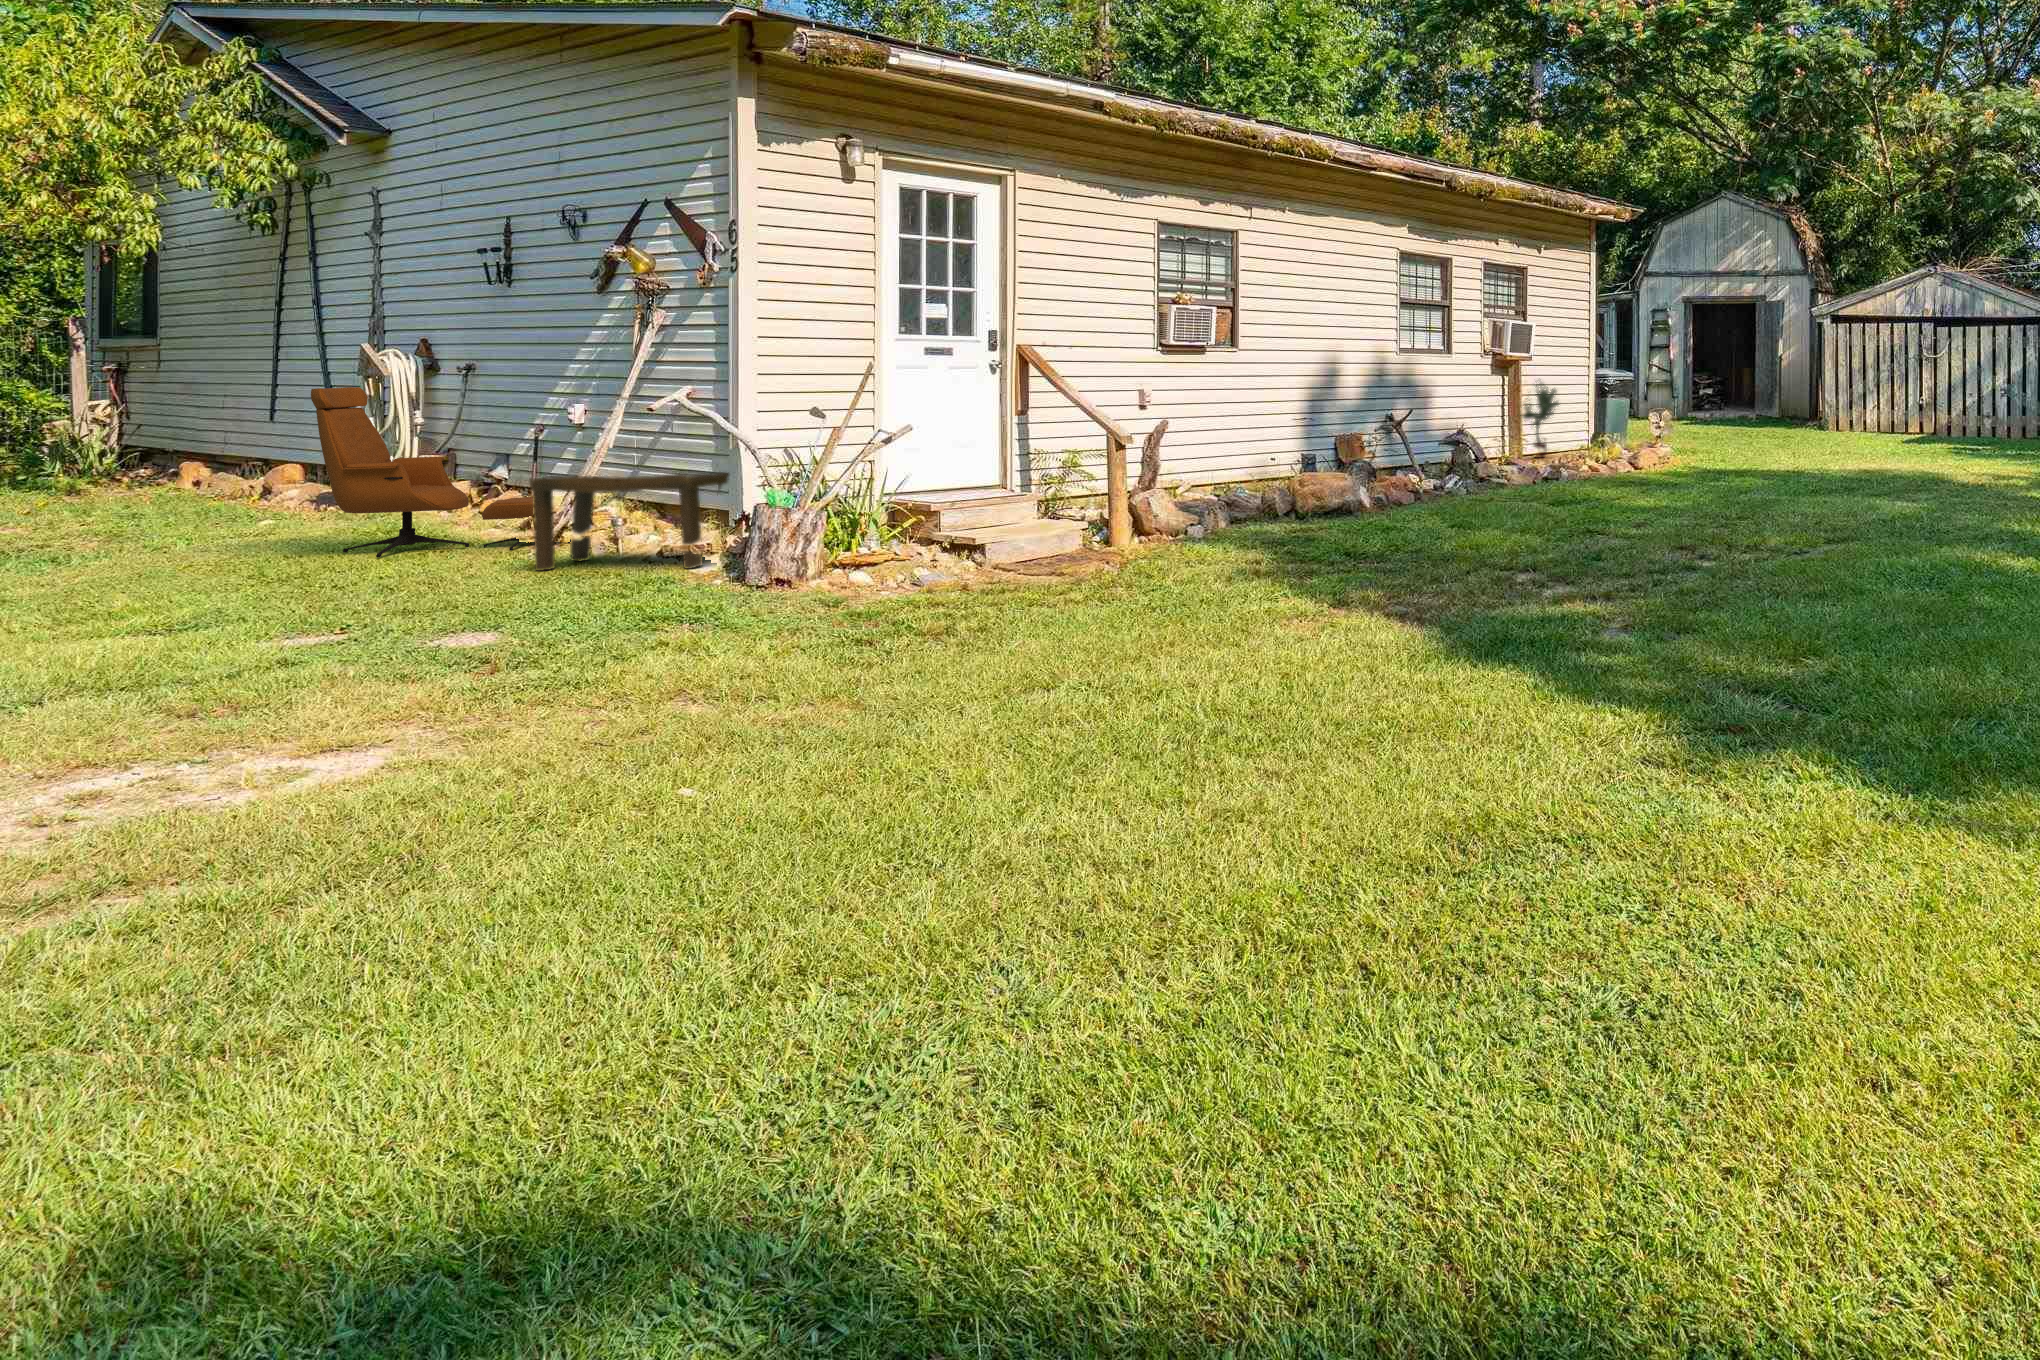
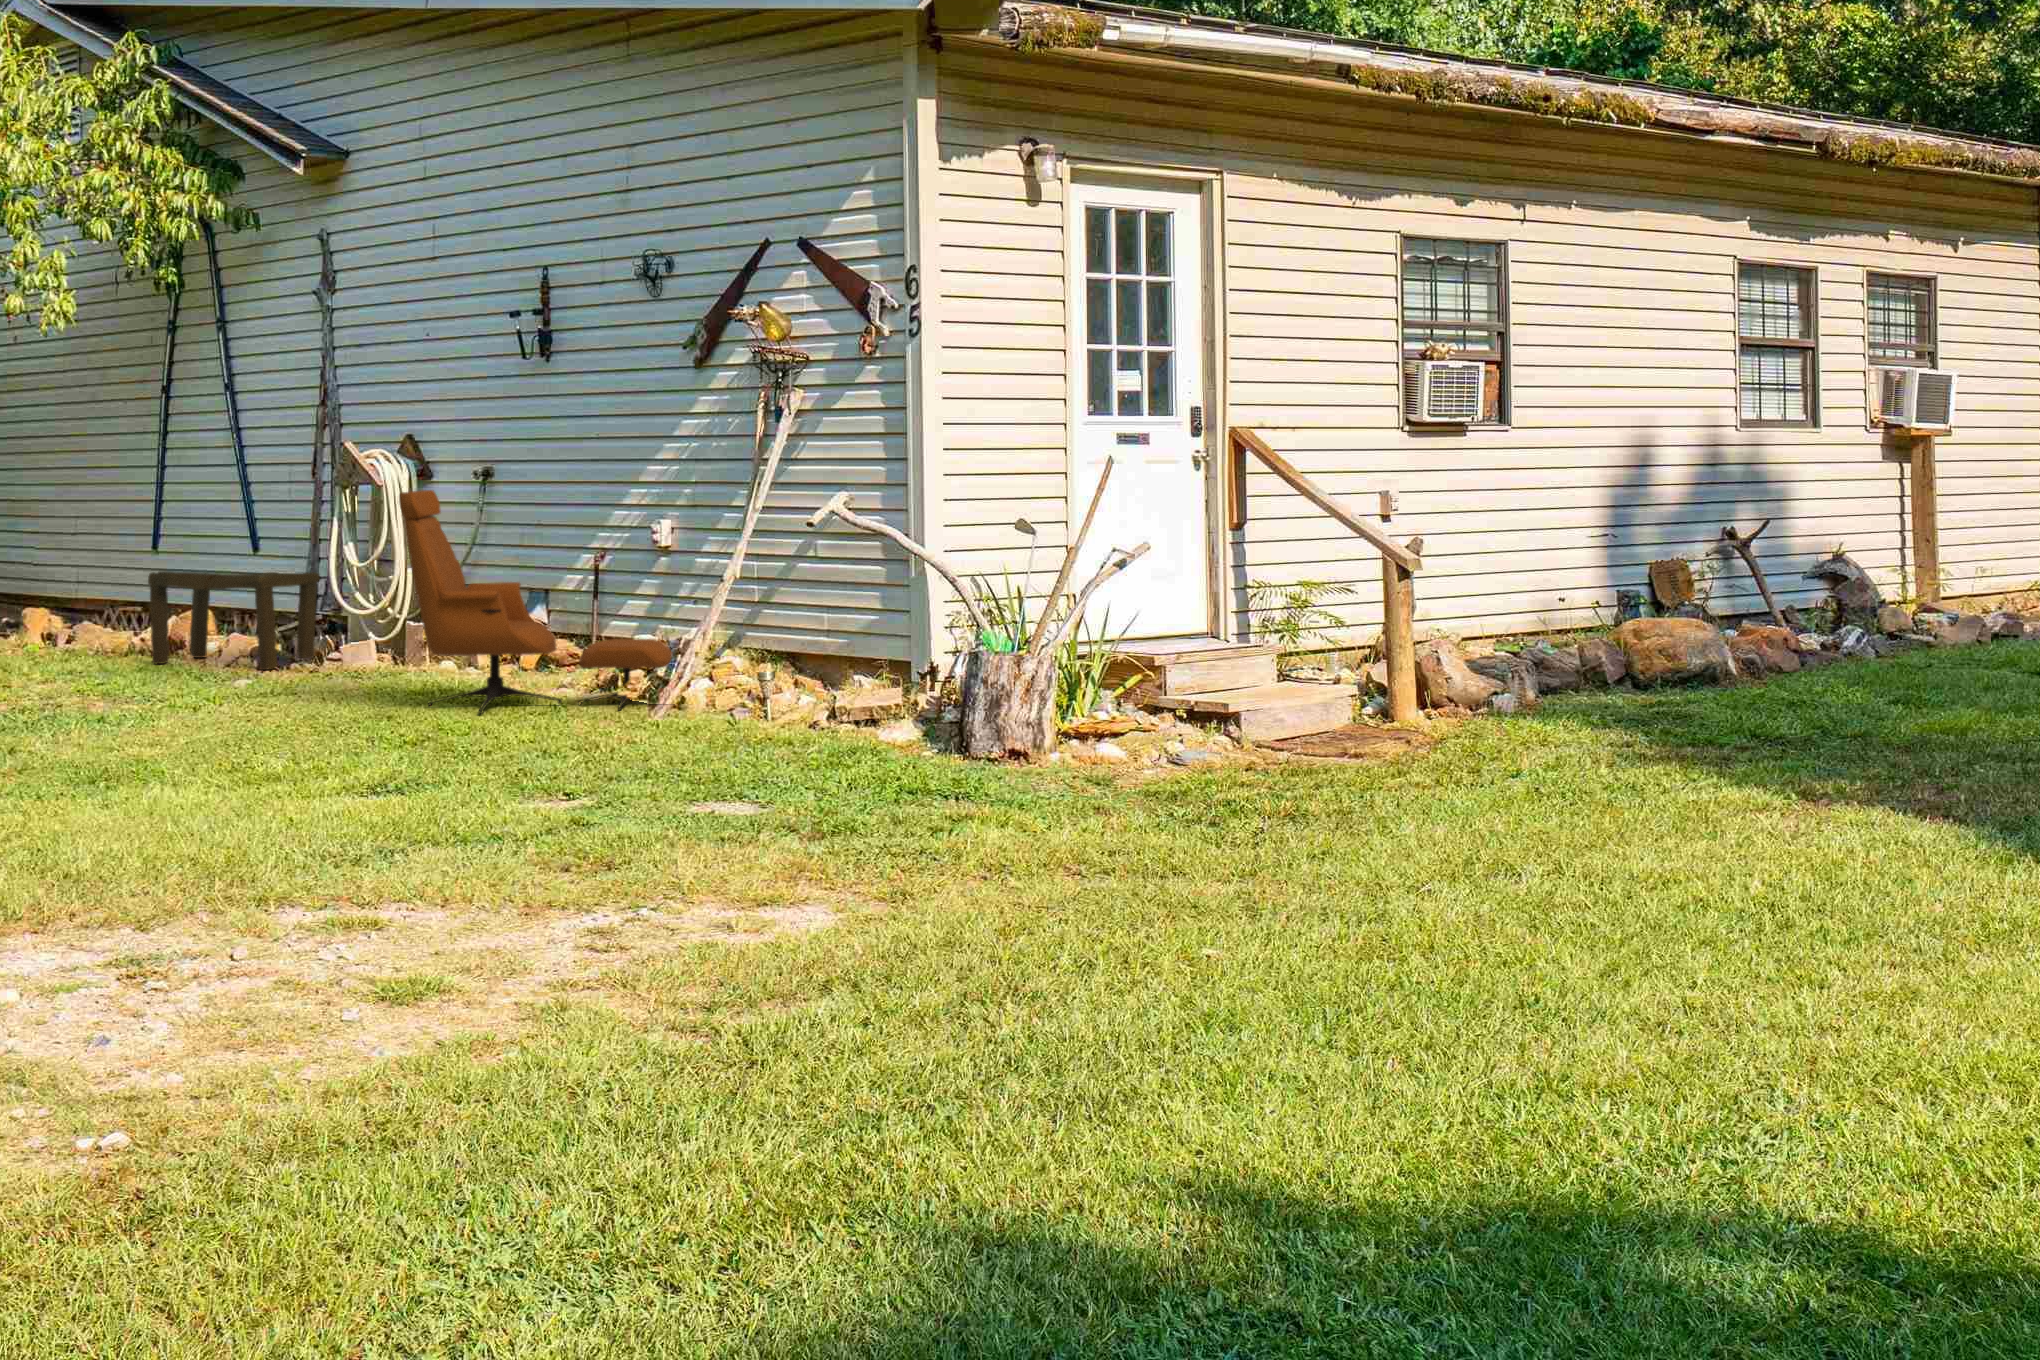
potted tree: present [1517,383,1559,458] -> none [1923,468,2007,609]
bench: present [530,472,729,571] -> present [148,571,320,670]

